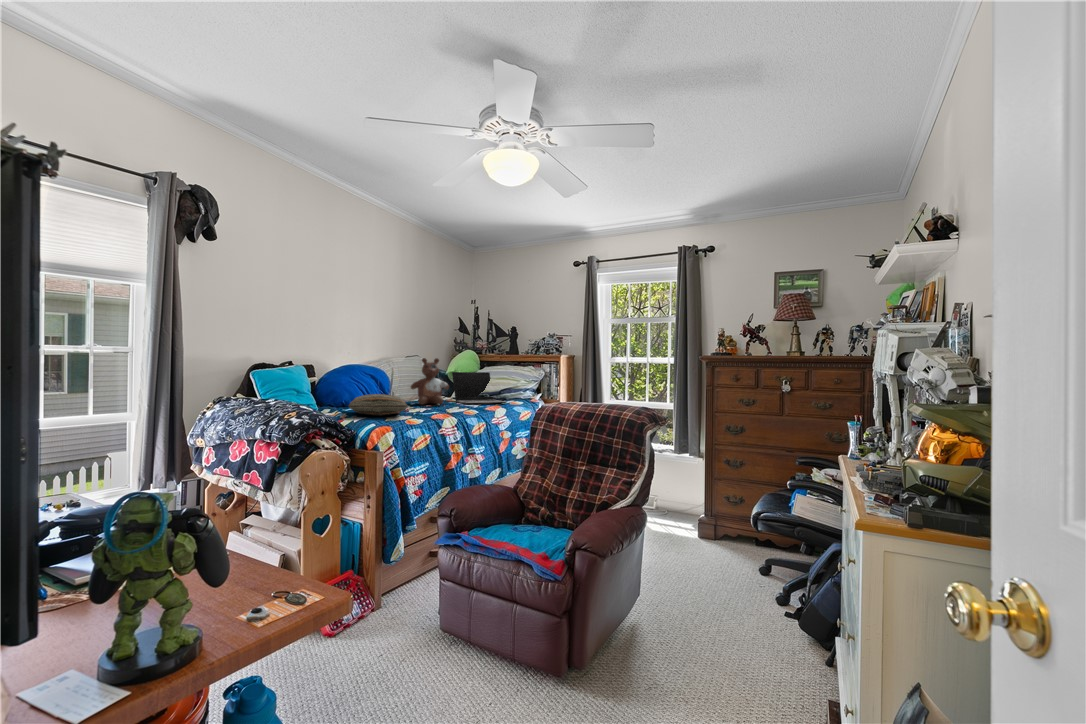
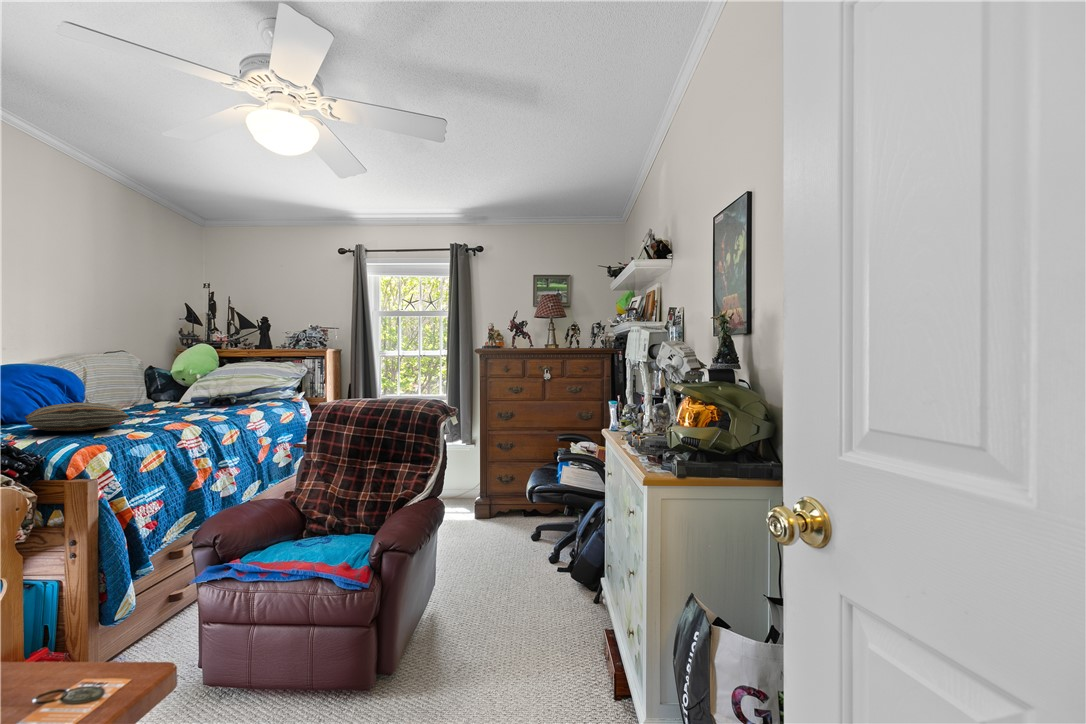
stuffed bear: present [411,358,449,405] -> none [121,354,181,414]
laptop: present [452,372,507,404] -> none [182,371,261,409]

